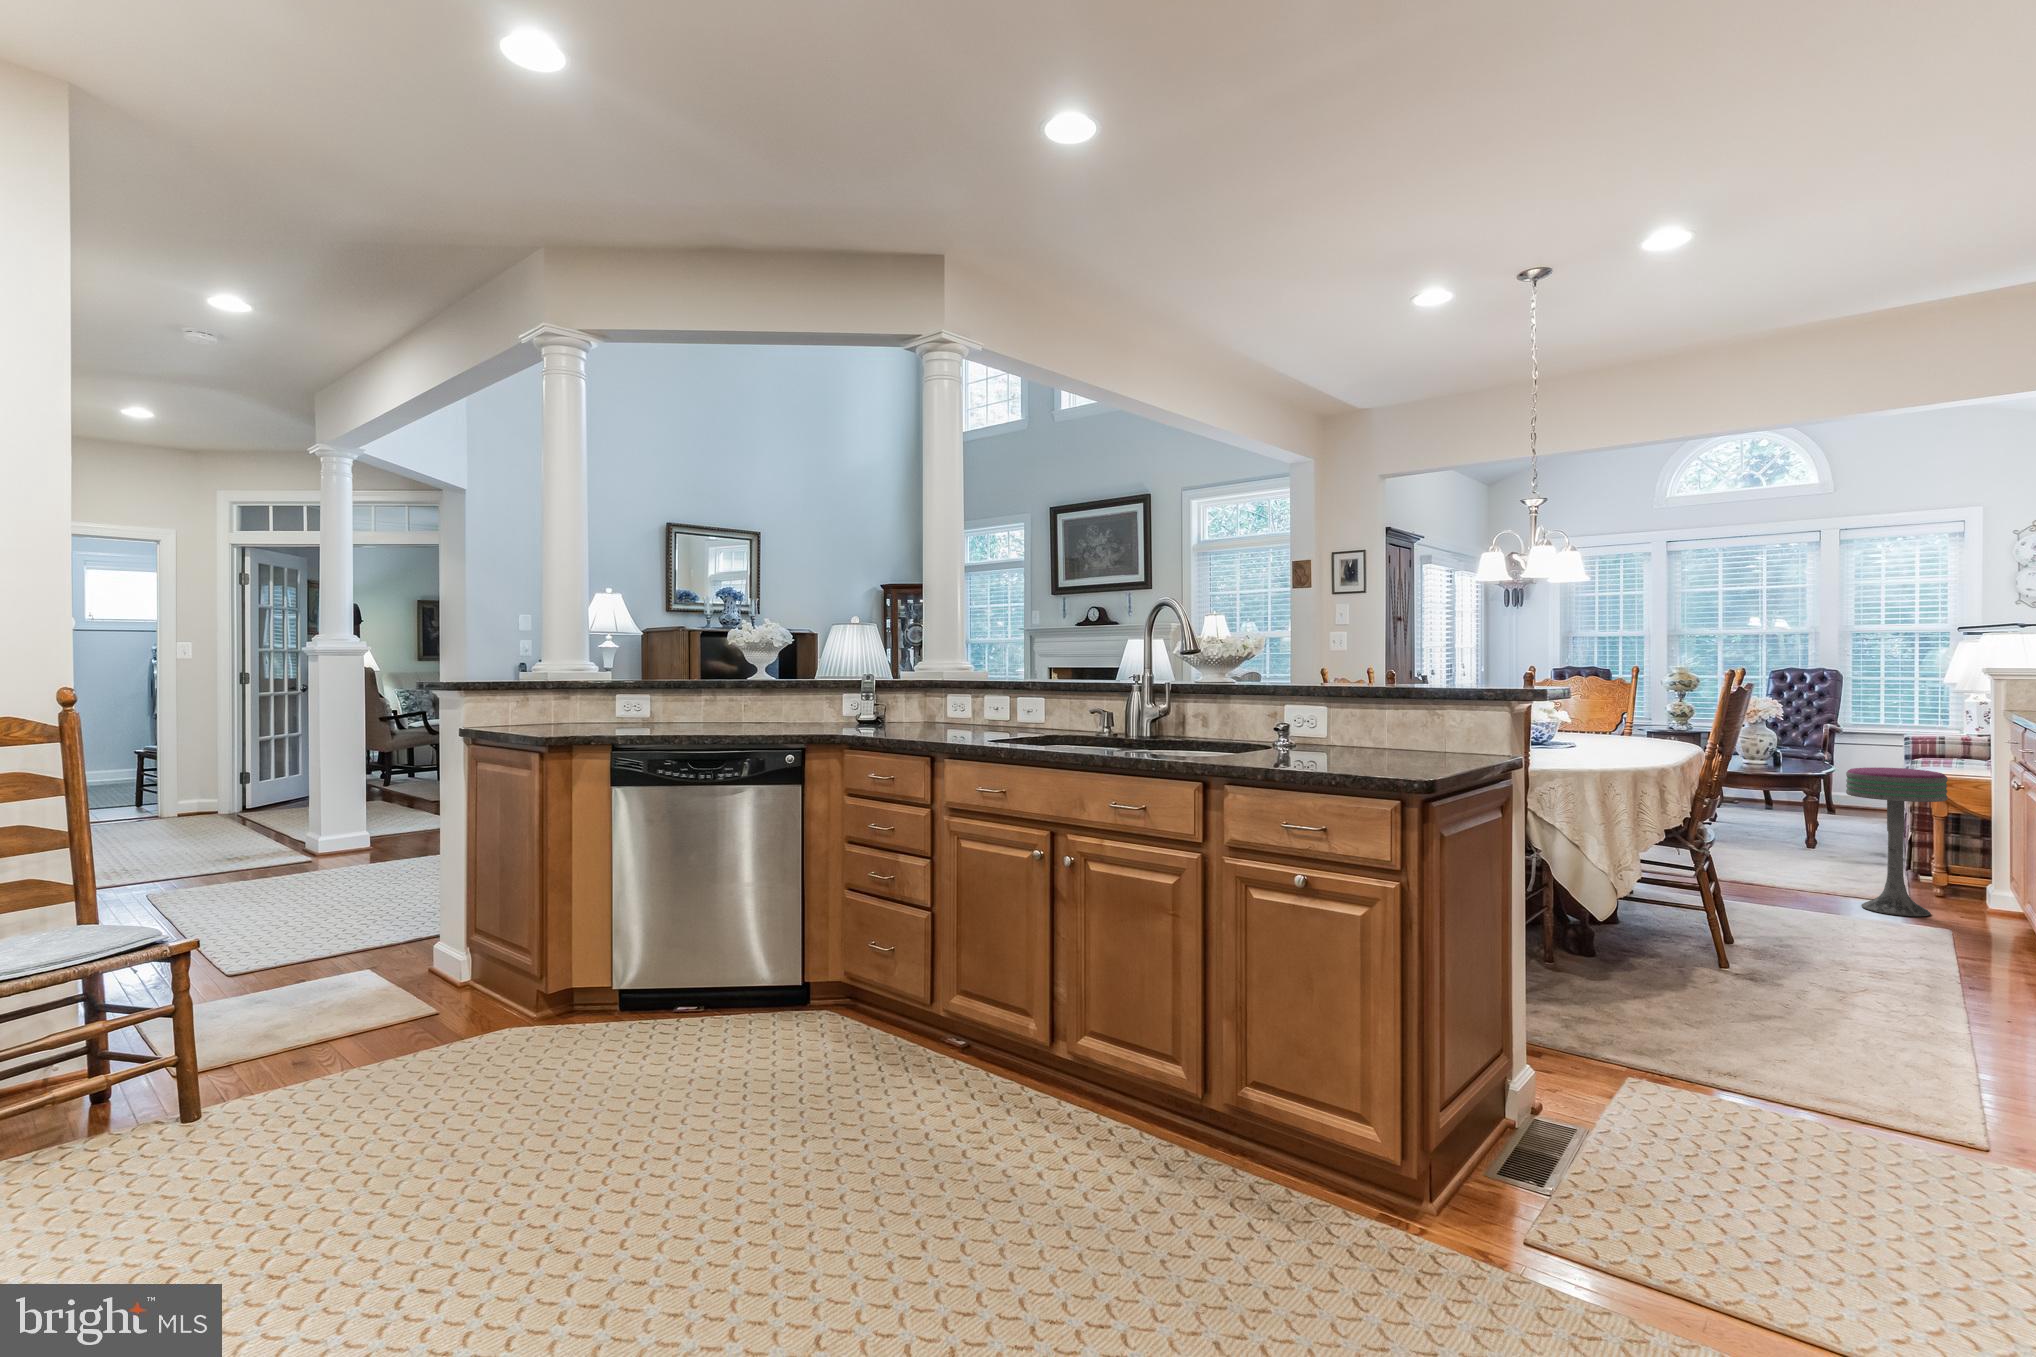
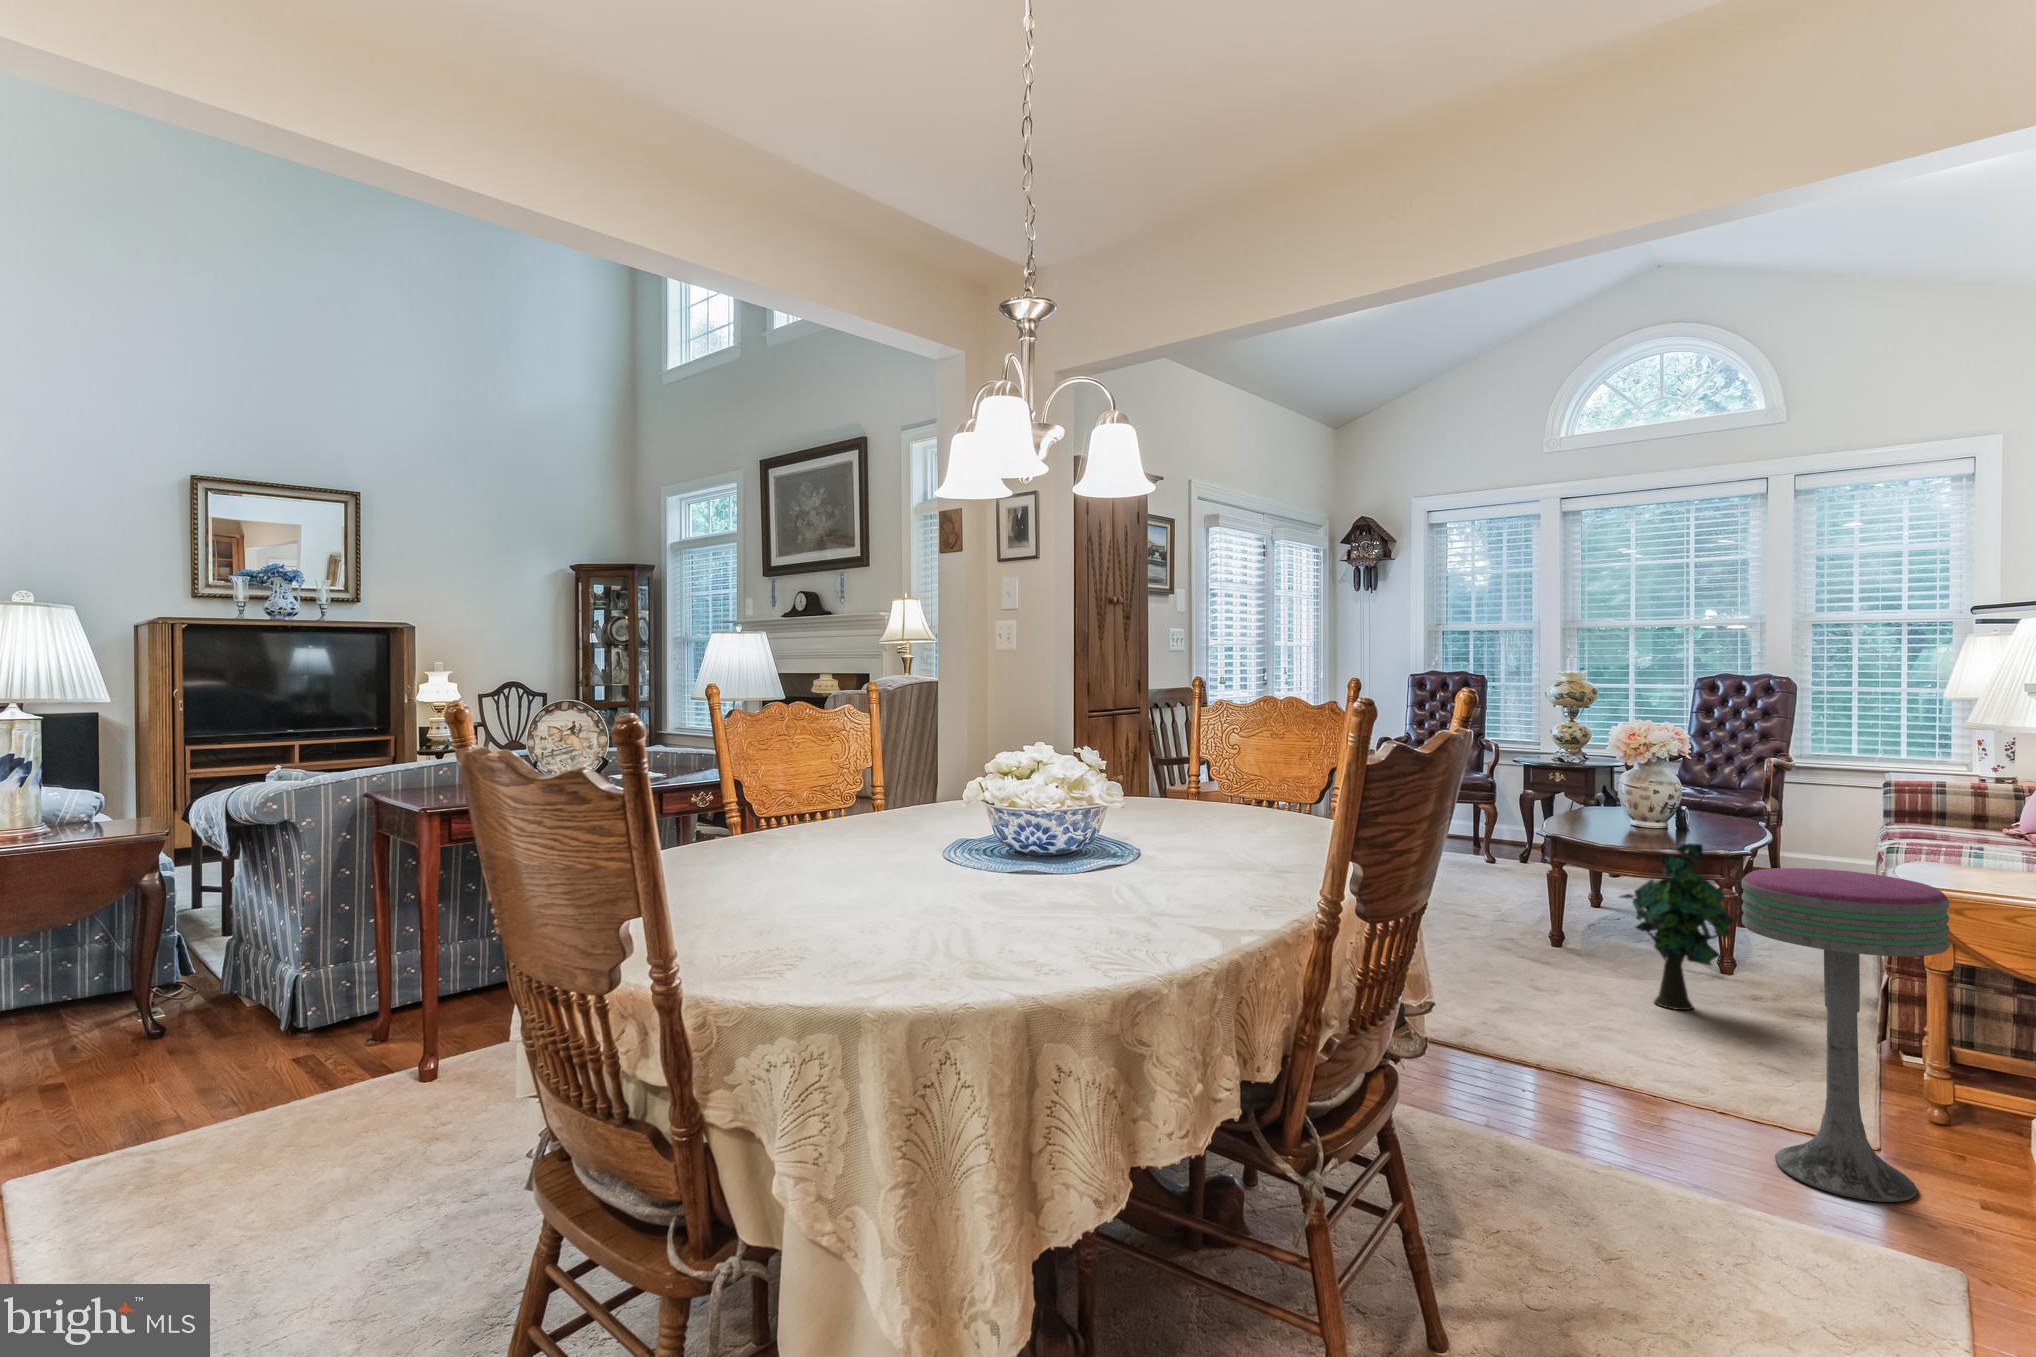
decorative plant: none [1752,766,1824,862] -> present [1620,843,1734,1010]

